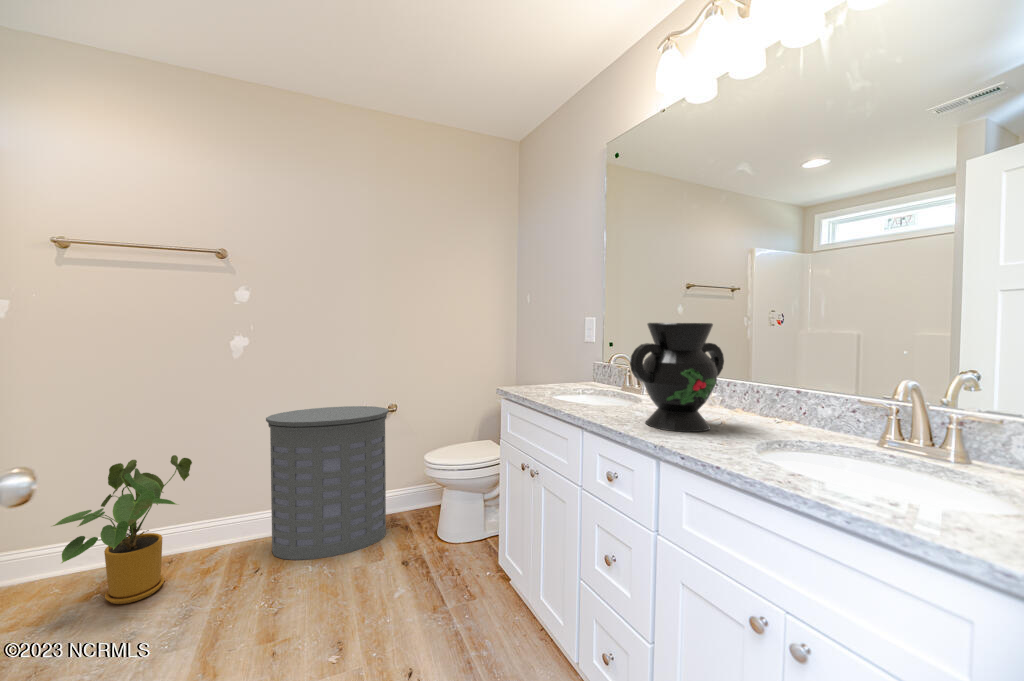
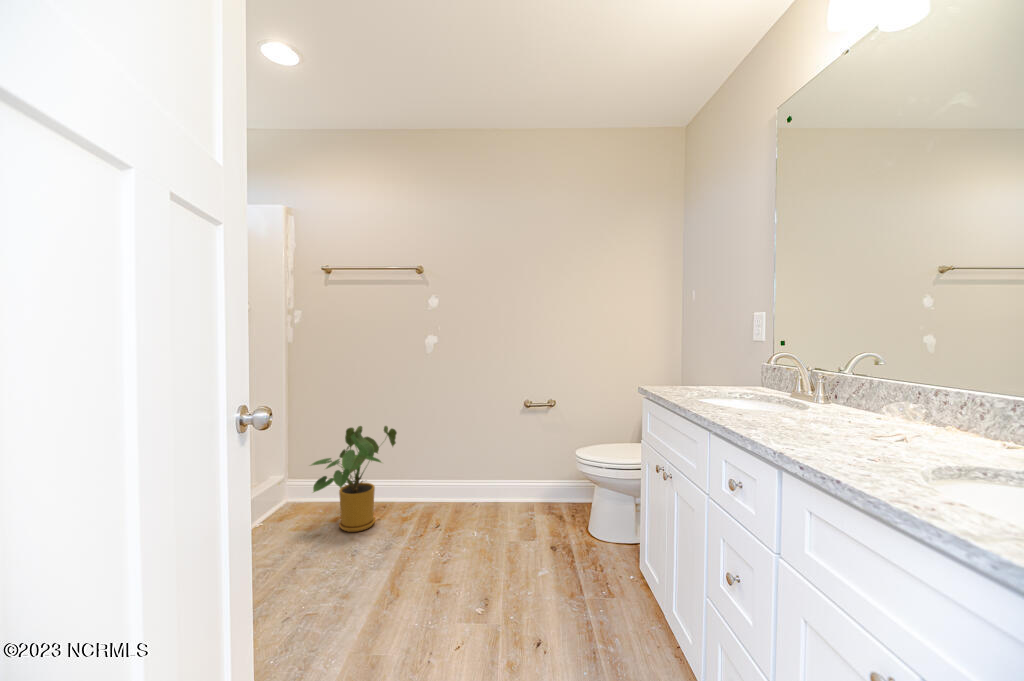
decorative vase: present [630,323,724,432] -> none [760,307,908,444]
laundry hamper: present [266,406,389,560] -> none [447,398,547,529]

